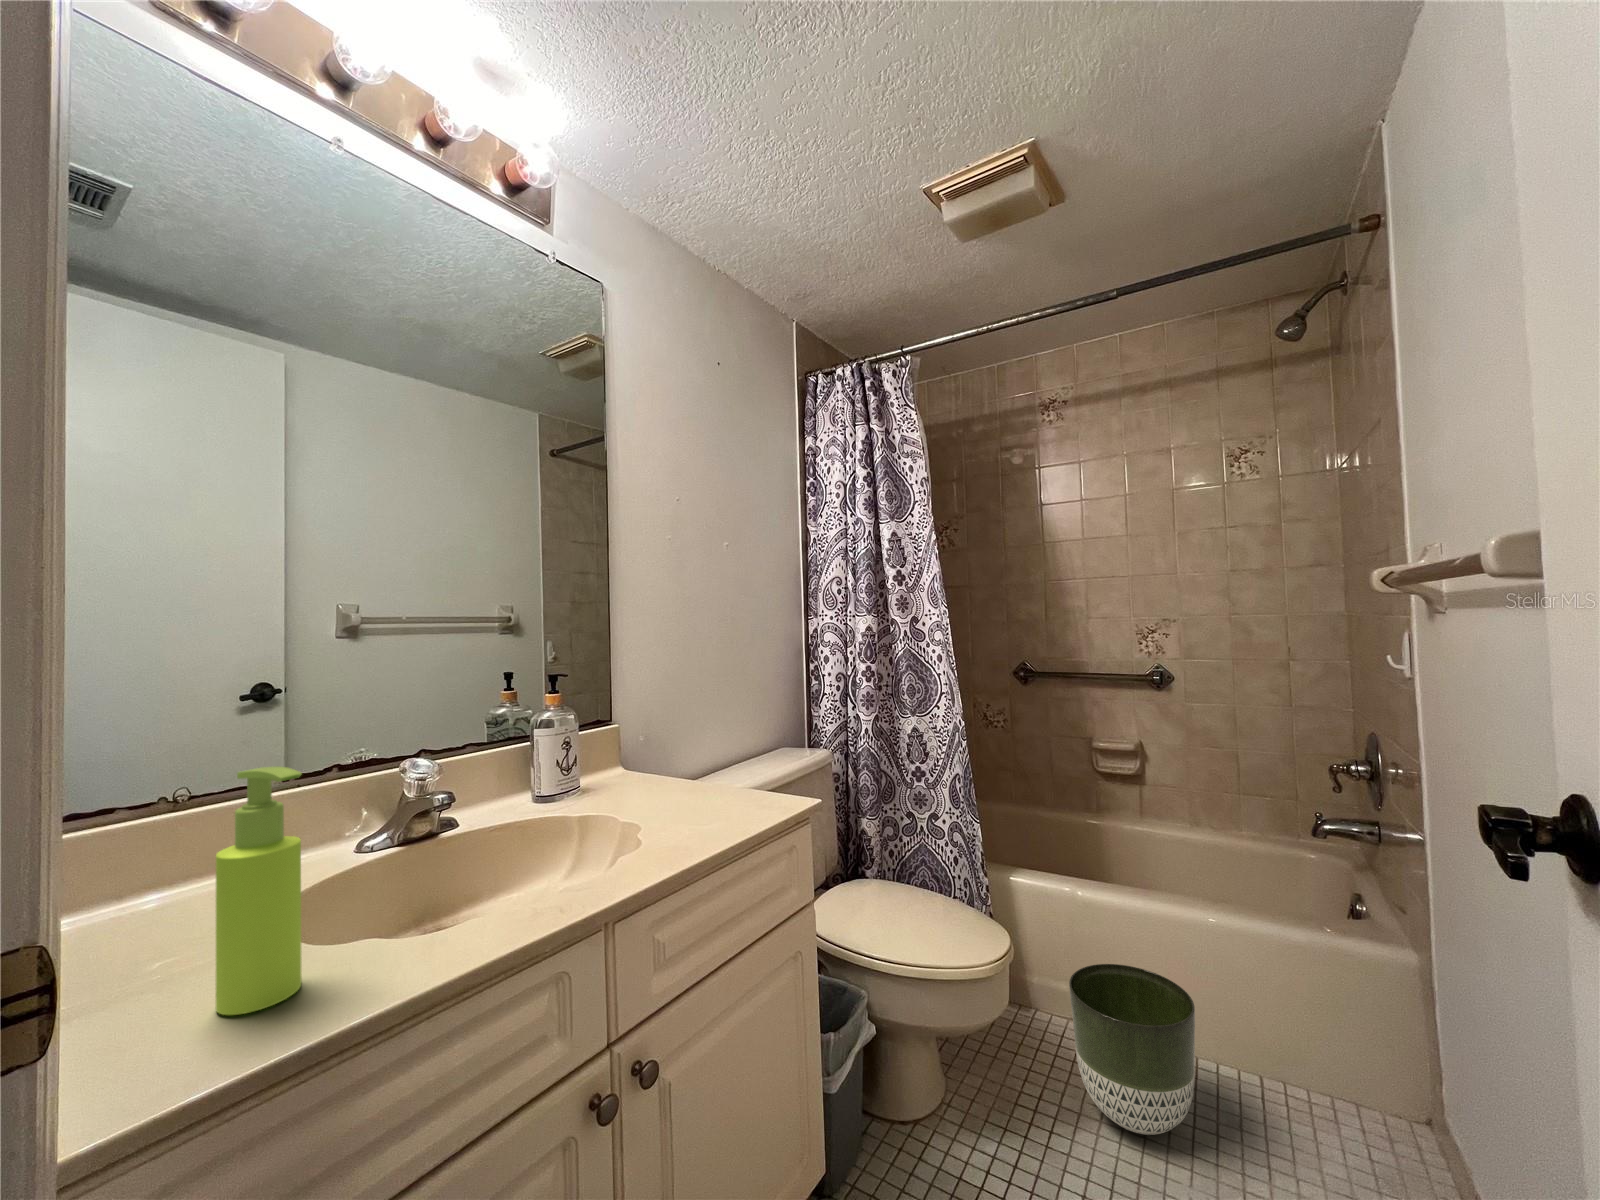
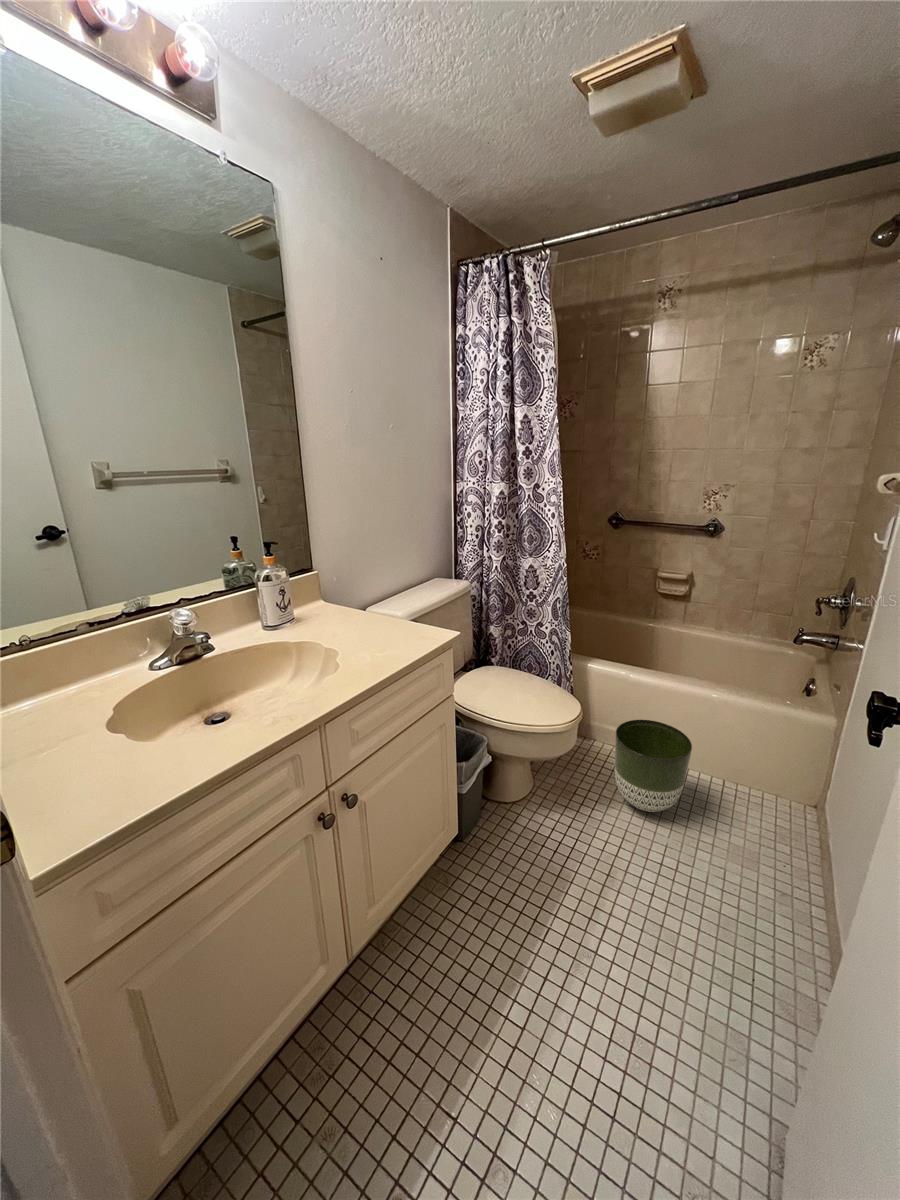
soap dispenser: present [216,767,302,1015] -> none [62,651,134,793]

